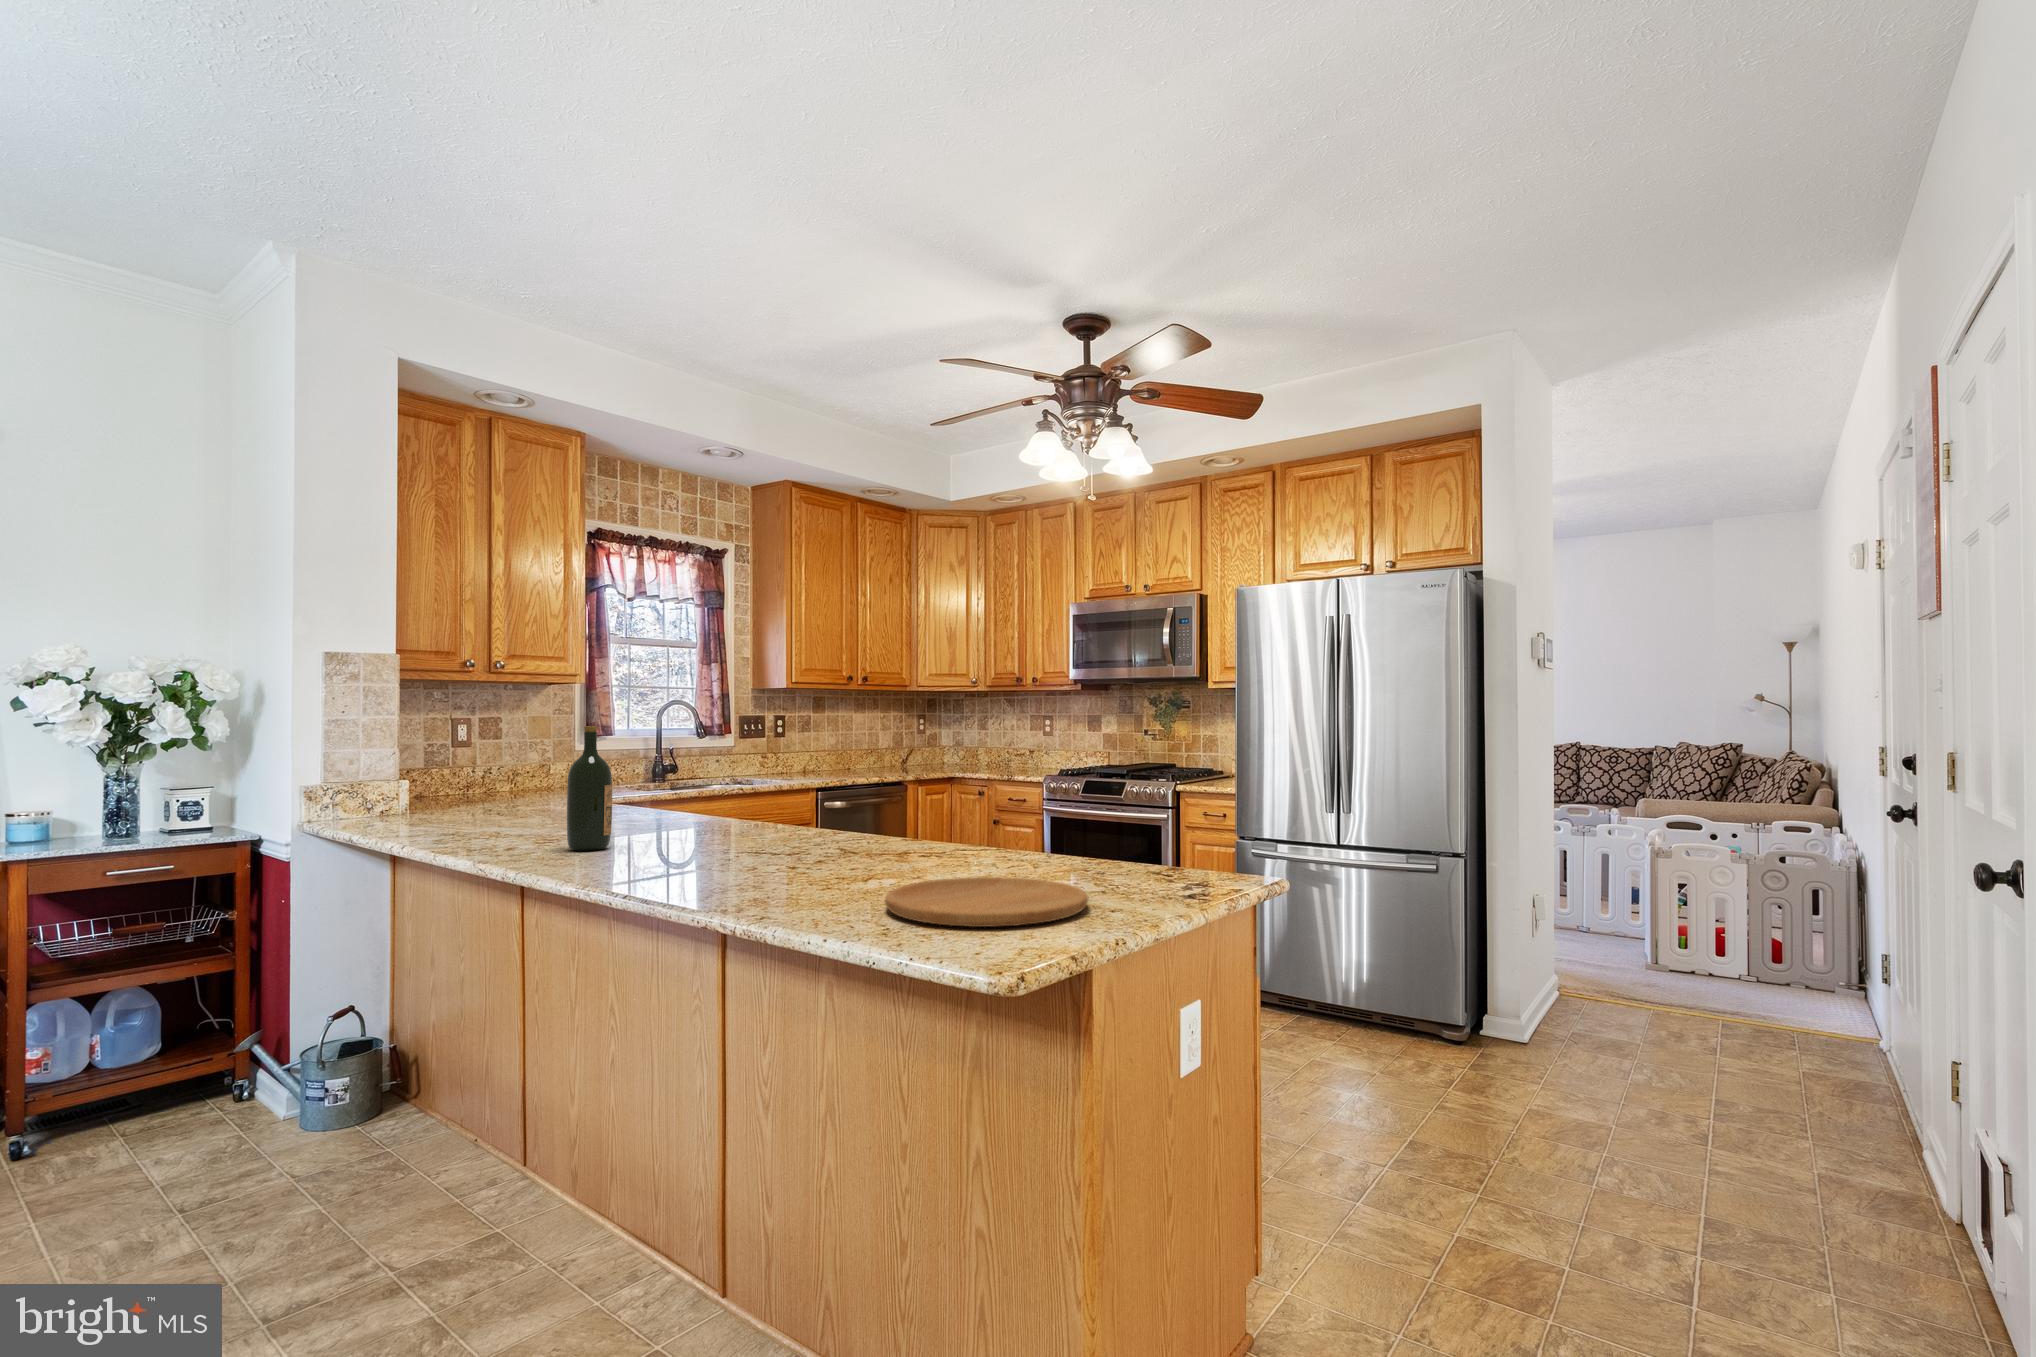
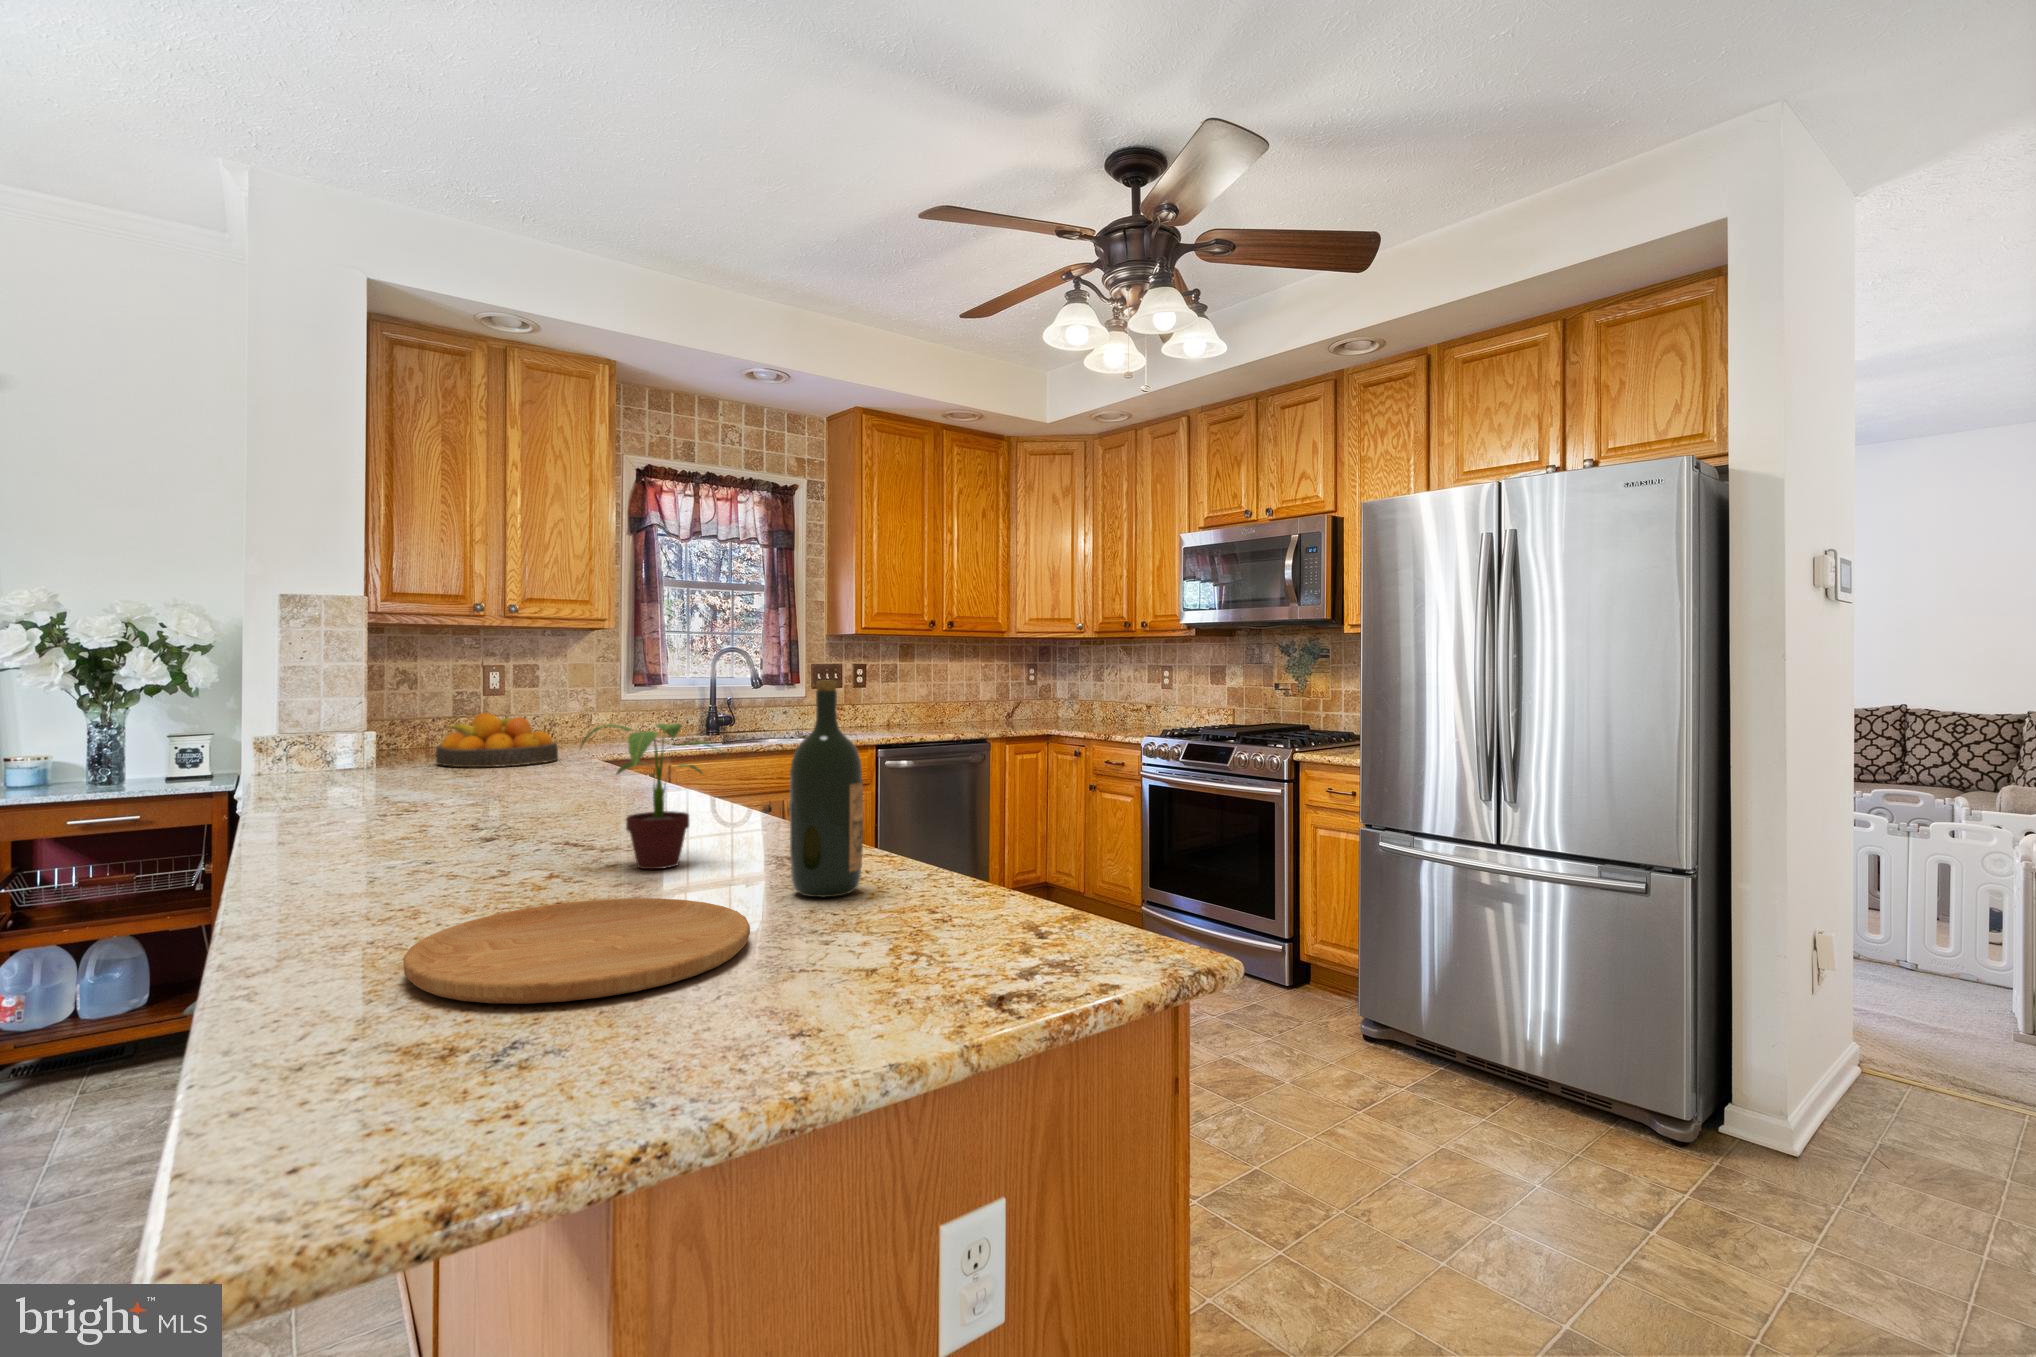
wine bottle: present [567,726,612,851] -> present [790,681,863,897]
fruit bowl: none [460,762,572,812] -> present [435,713,558,767]
potted plant: none [840,762,941,869] -> present [580,724,720,869]

